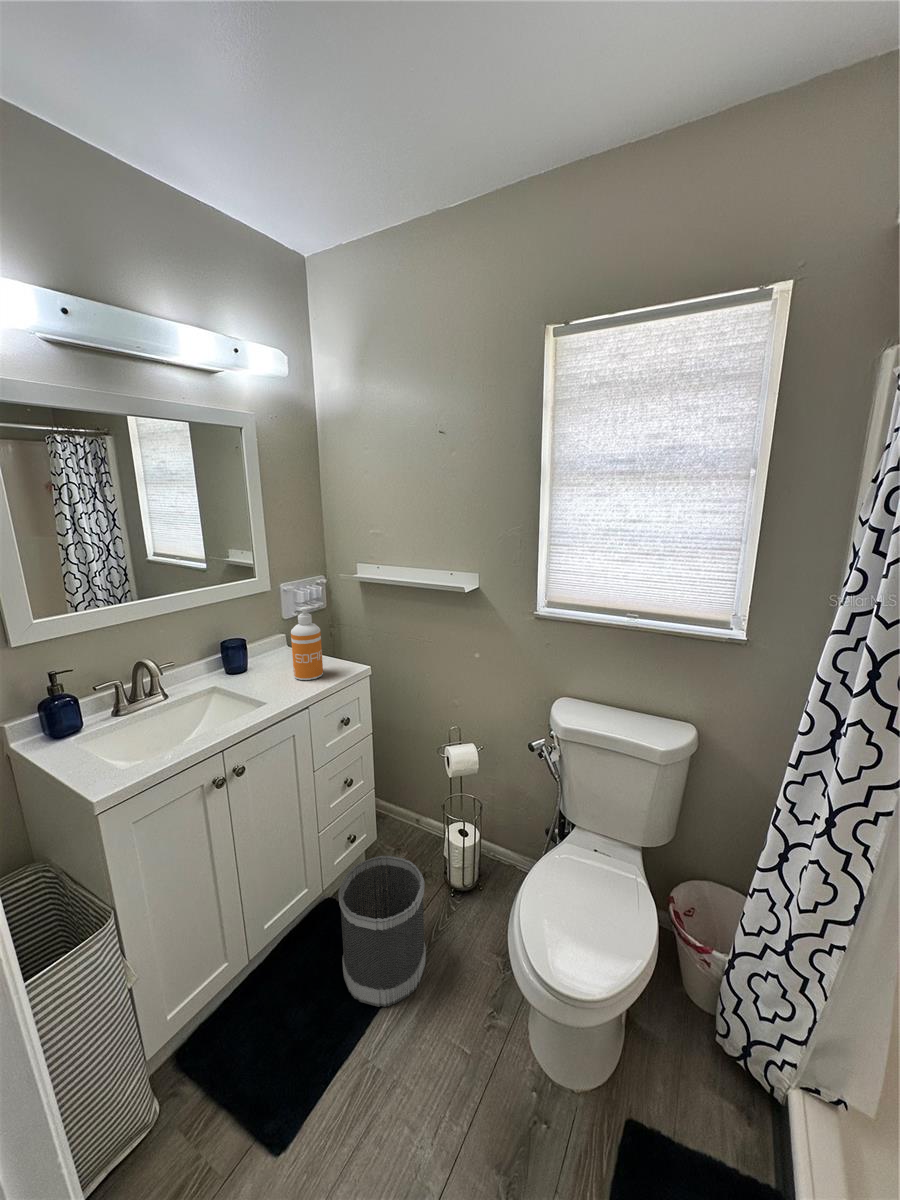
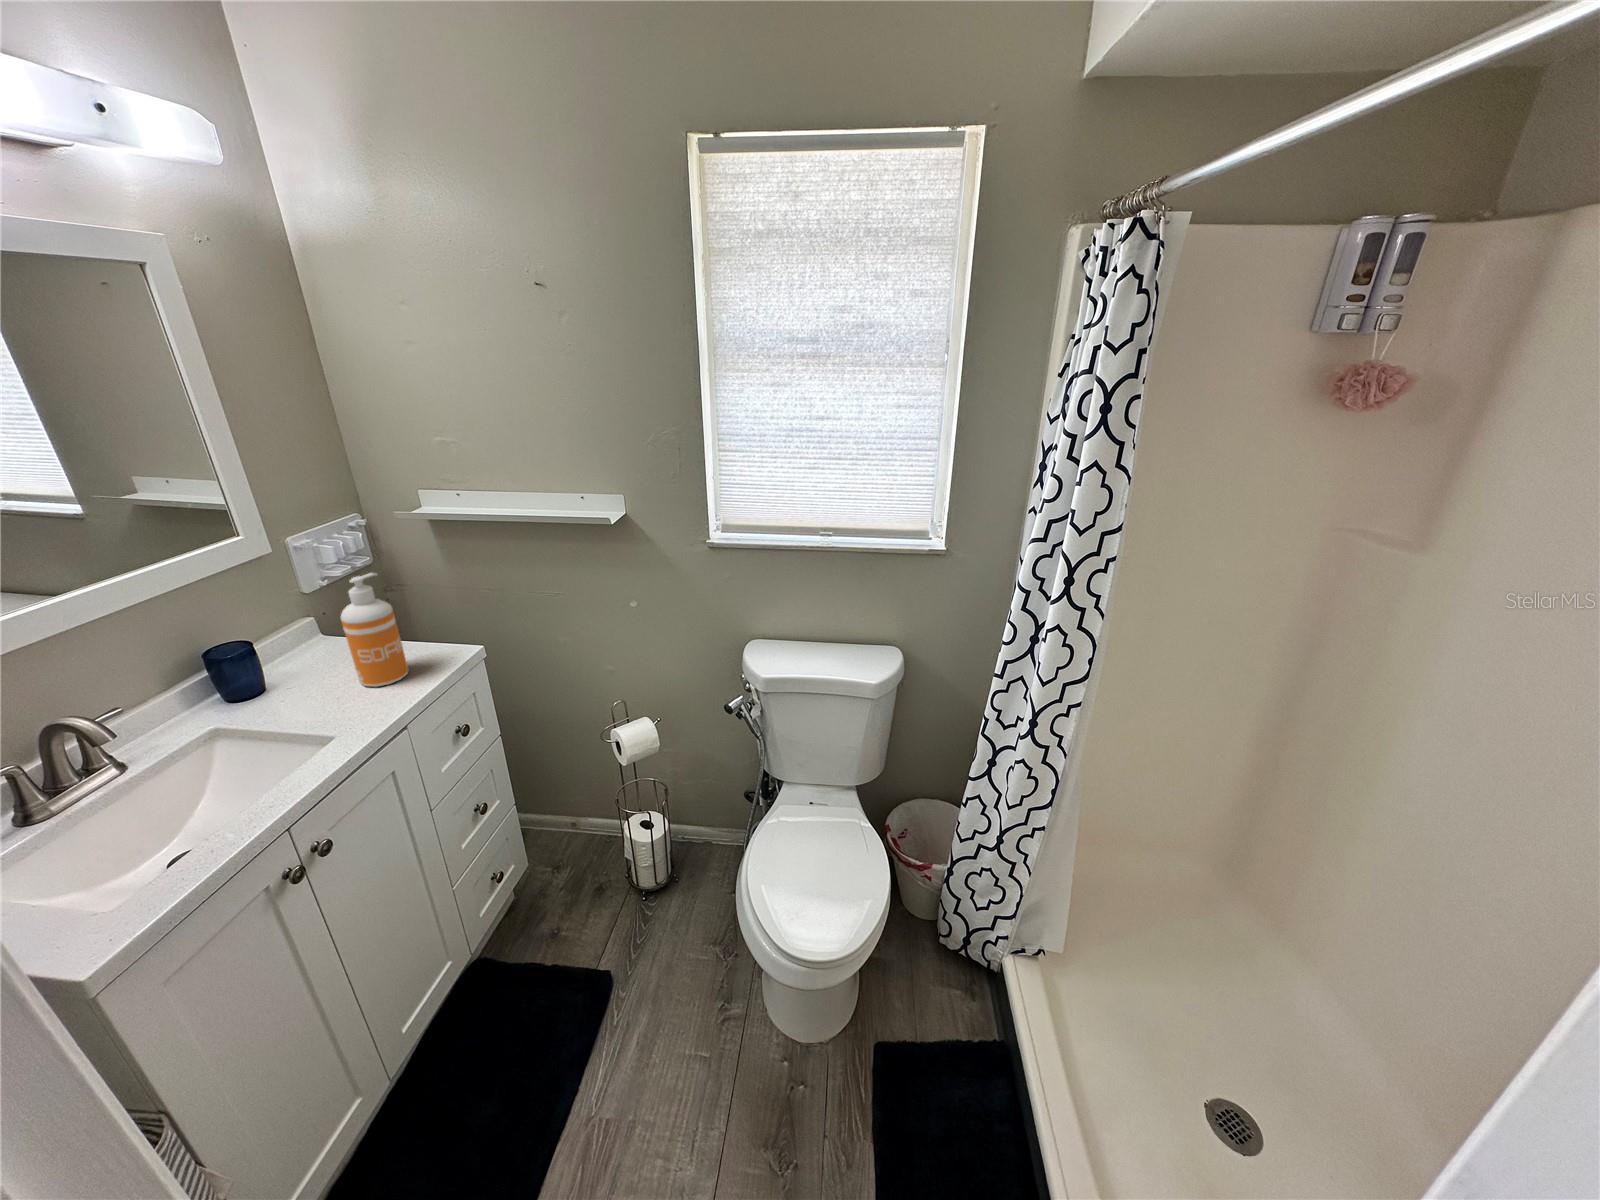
wastebasket: present [338,855,426,1007] -> none [507,880,633,1060]

